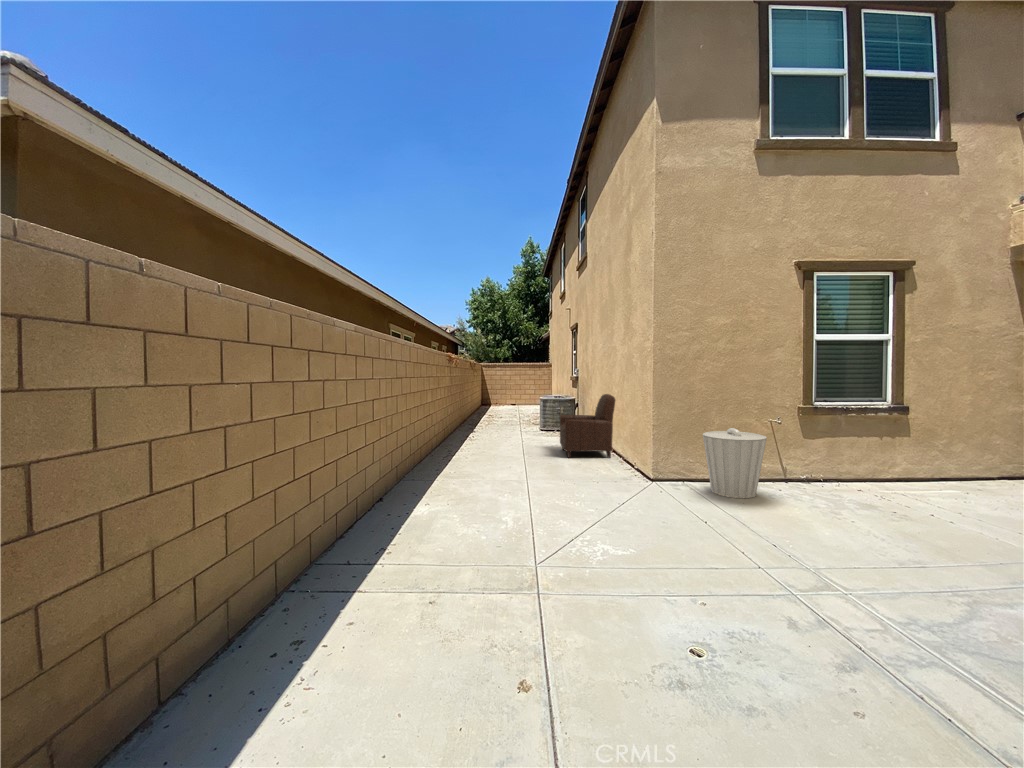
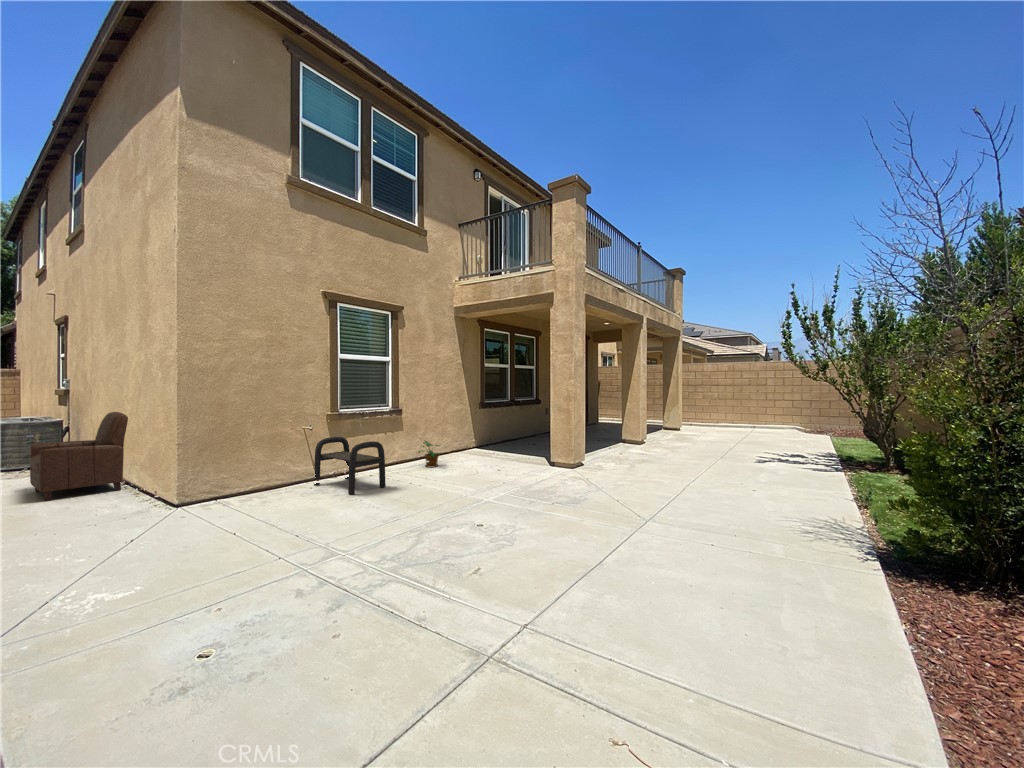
trash can: present [703,428,767,498] -> none [236,439,298,505]
bench: none [782,433,887,508] -> present [314,437,386,495]
potted plant: none [931,452,984,493] -> present [418,441,439,467]

